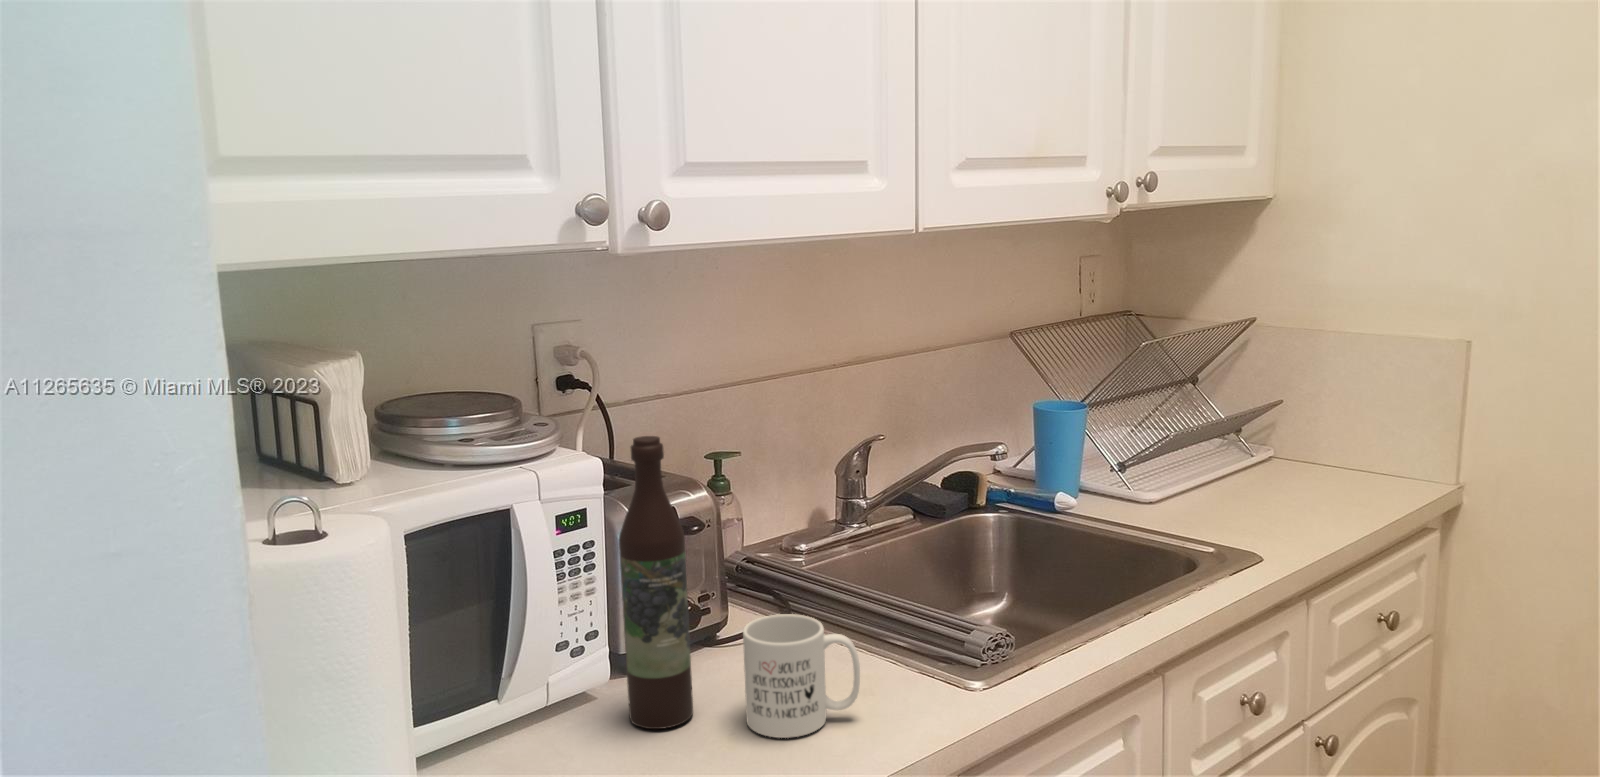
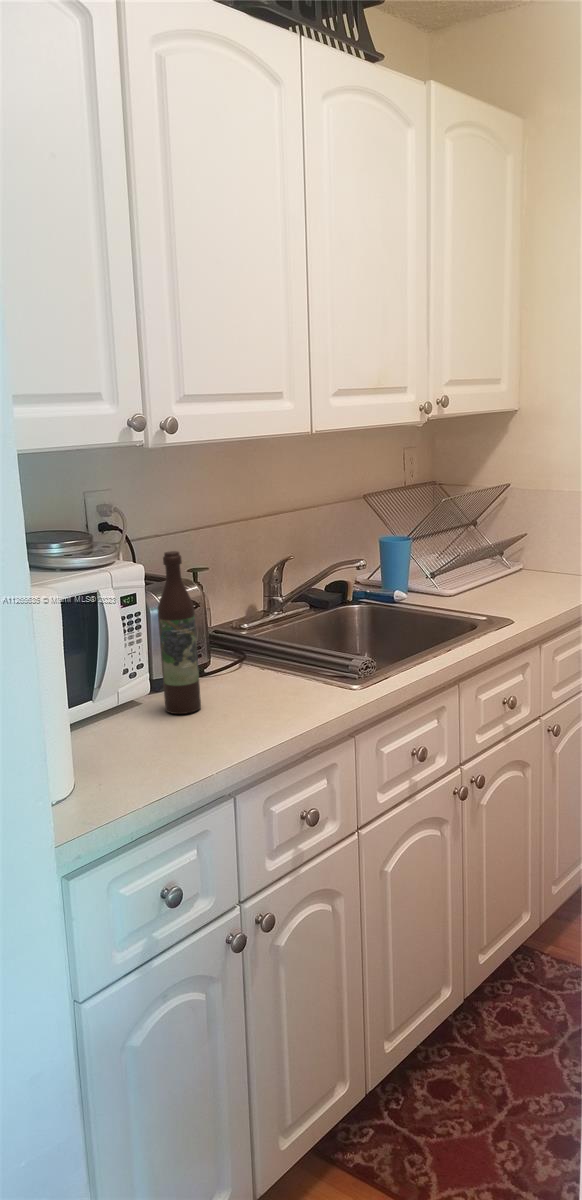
mug: present [743,614,860,738] -> none [229,649,294,714]

